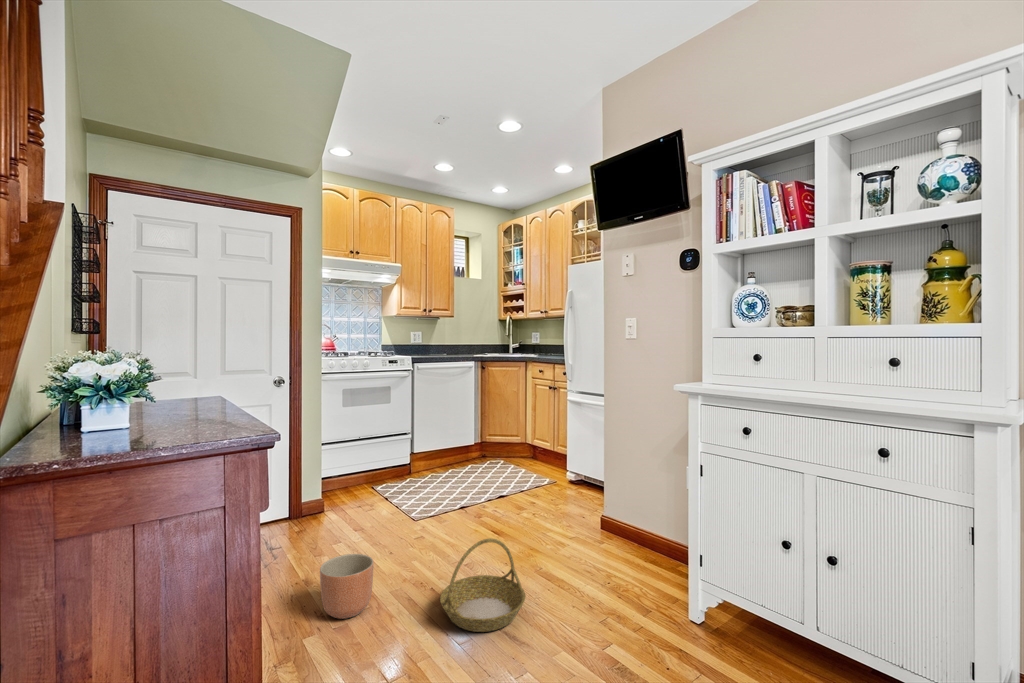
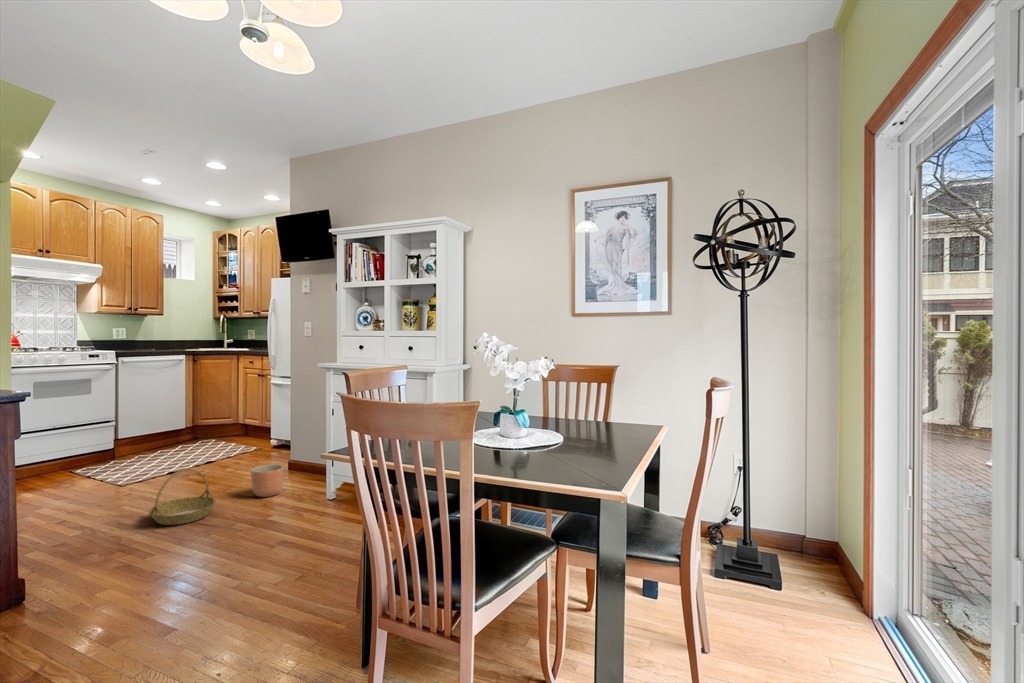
planter: present [320,554,373,619] -> present [251,464,283,497]

